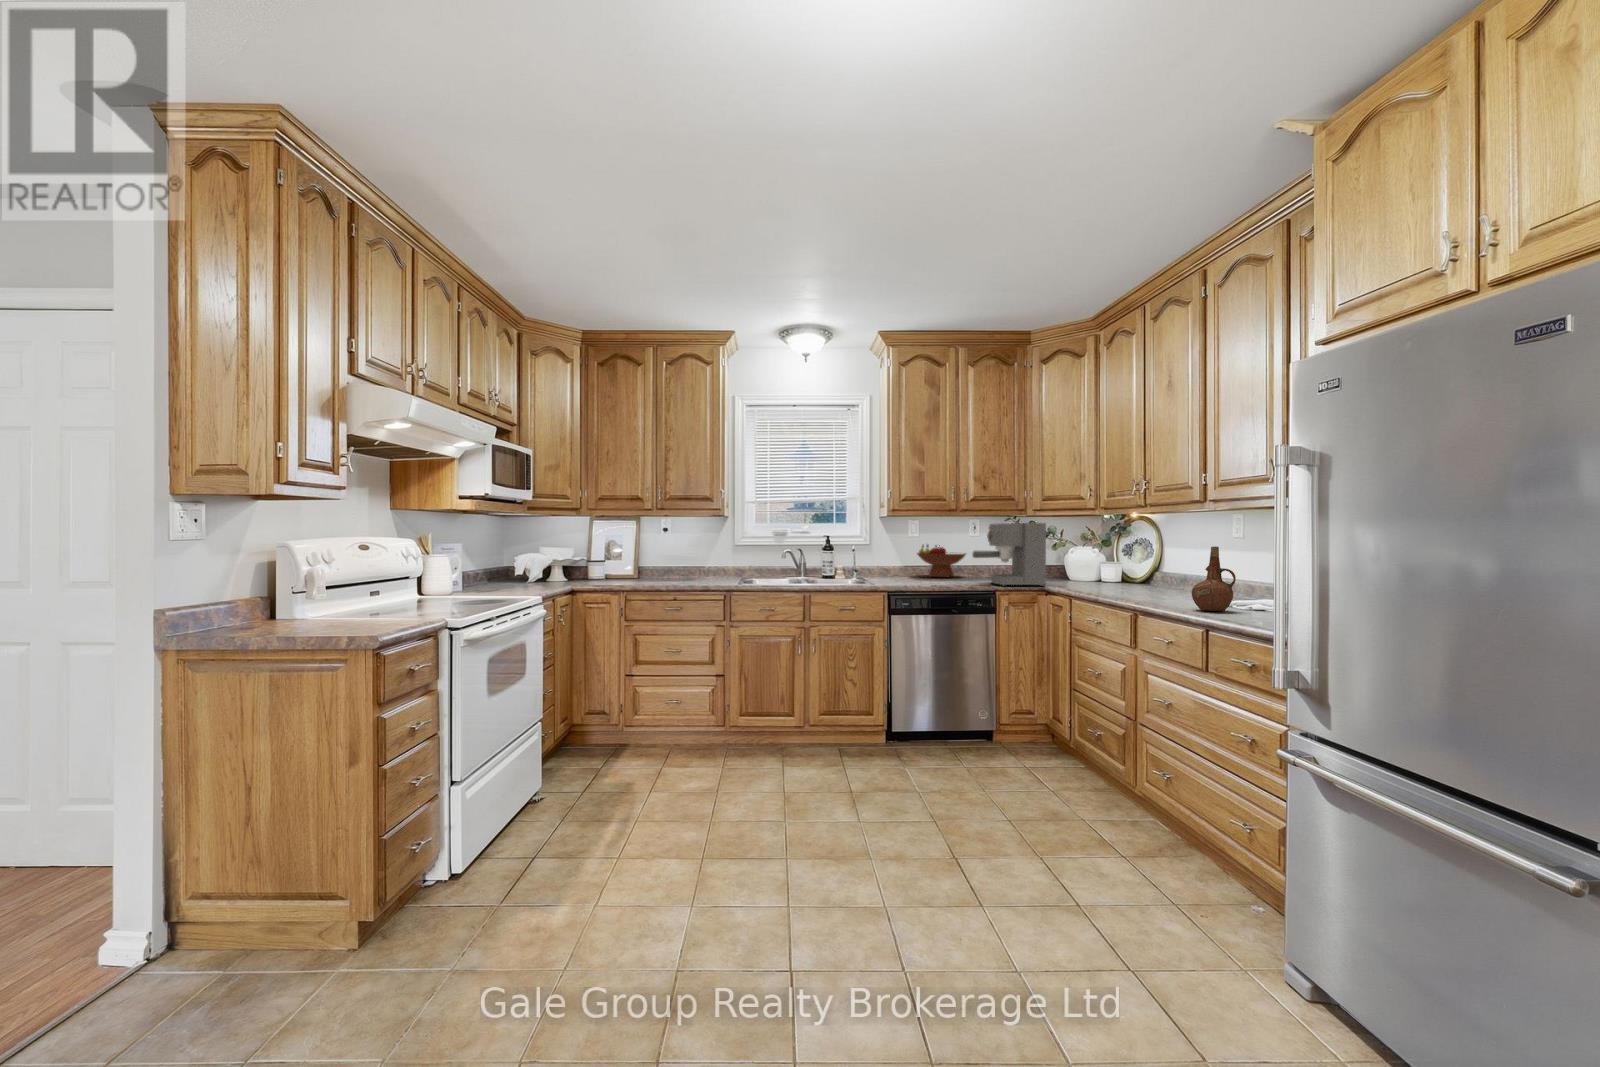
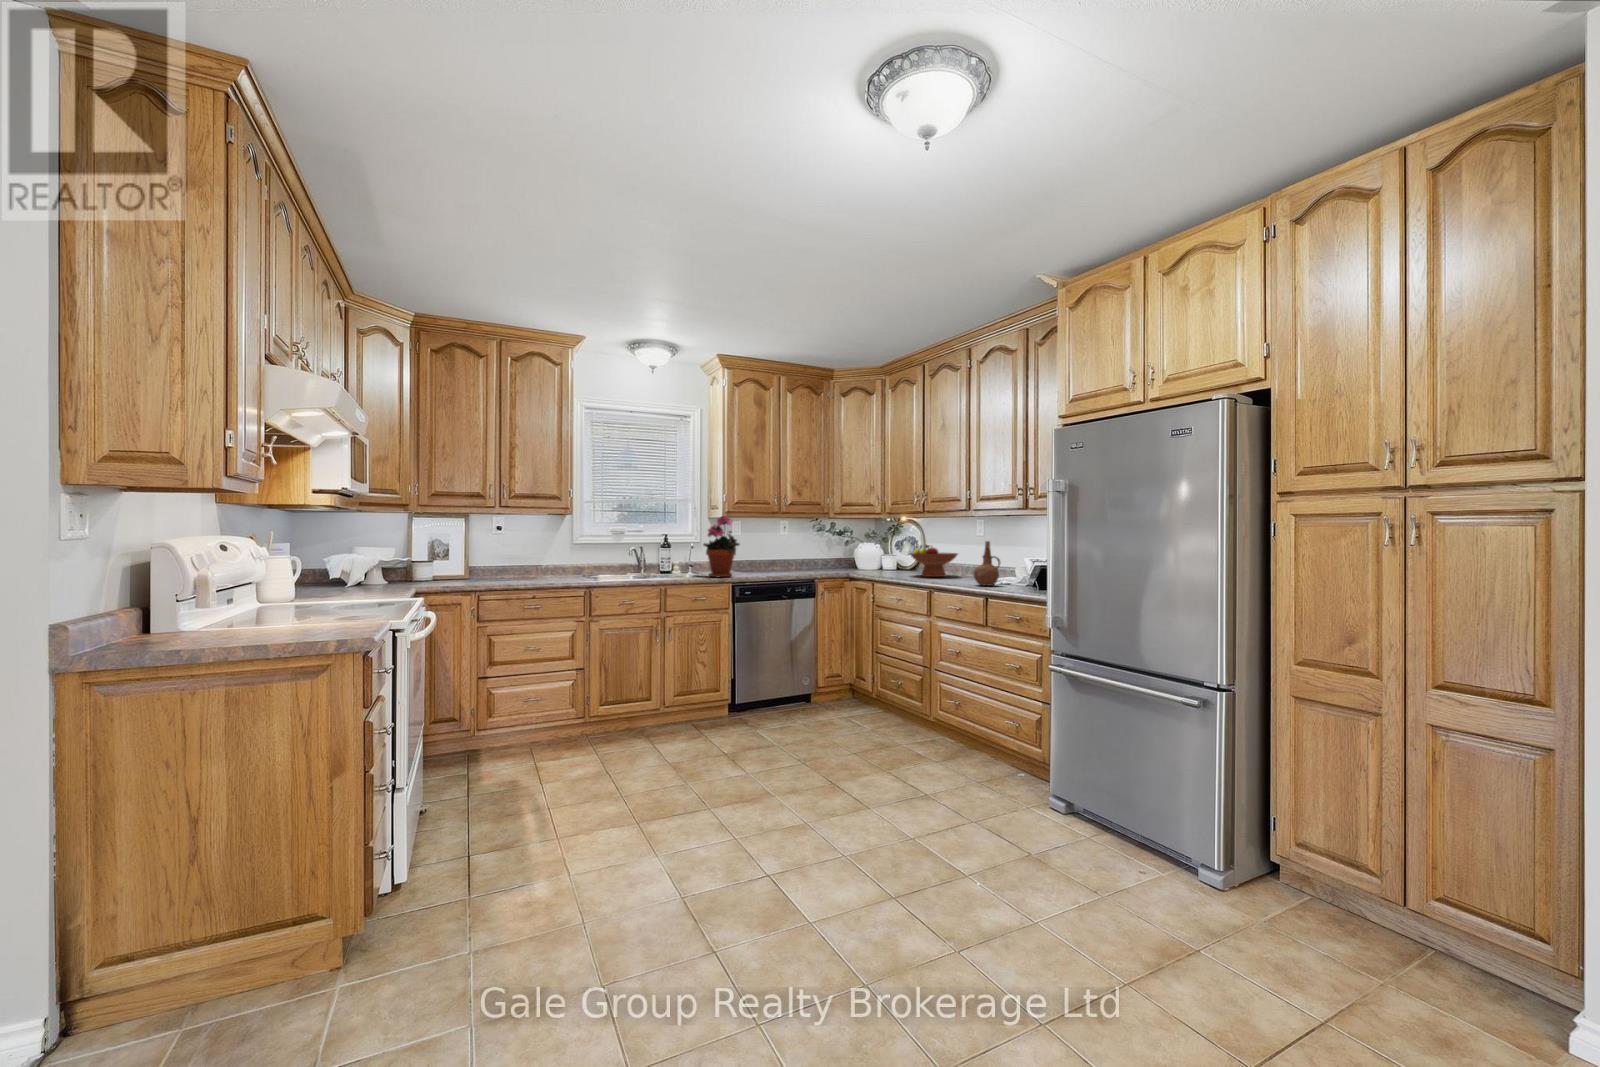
potted plant: none [858,514,898,586] -> present [704,516,739,577]
coffee maker: present [973,523,1046,586] -> none [797,524,852,574]
fruit bowl: present [917,545,966,578] -> present [910,545,958,577]

